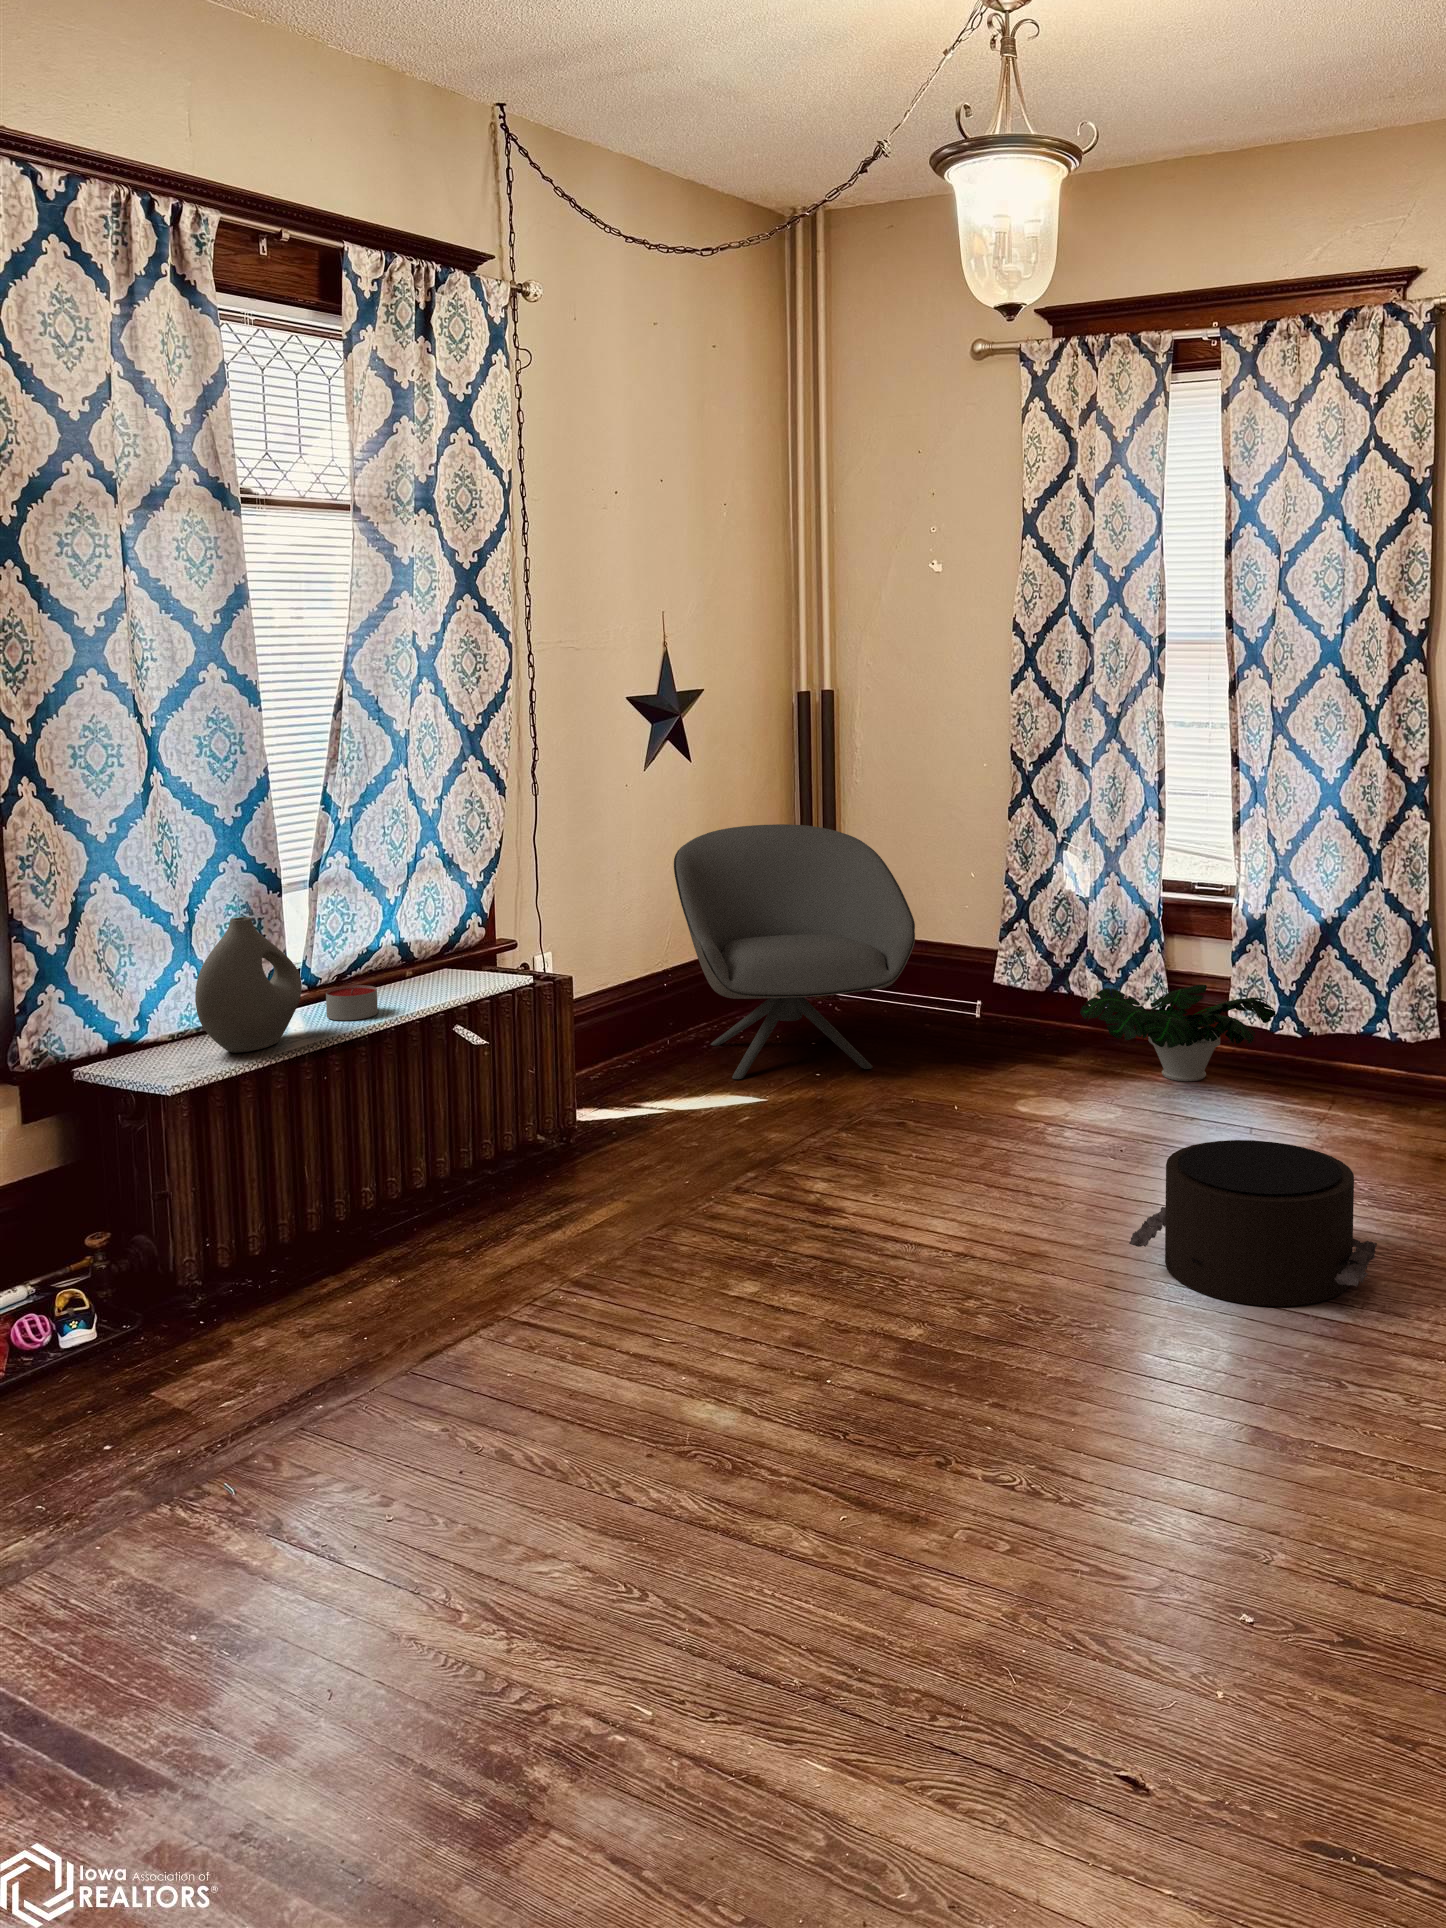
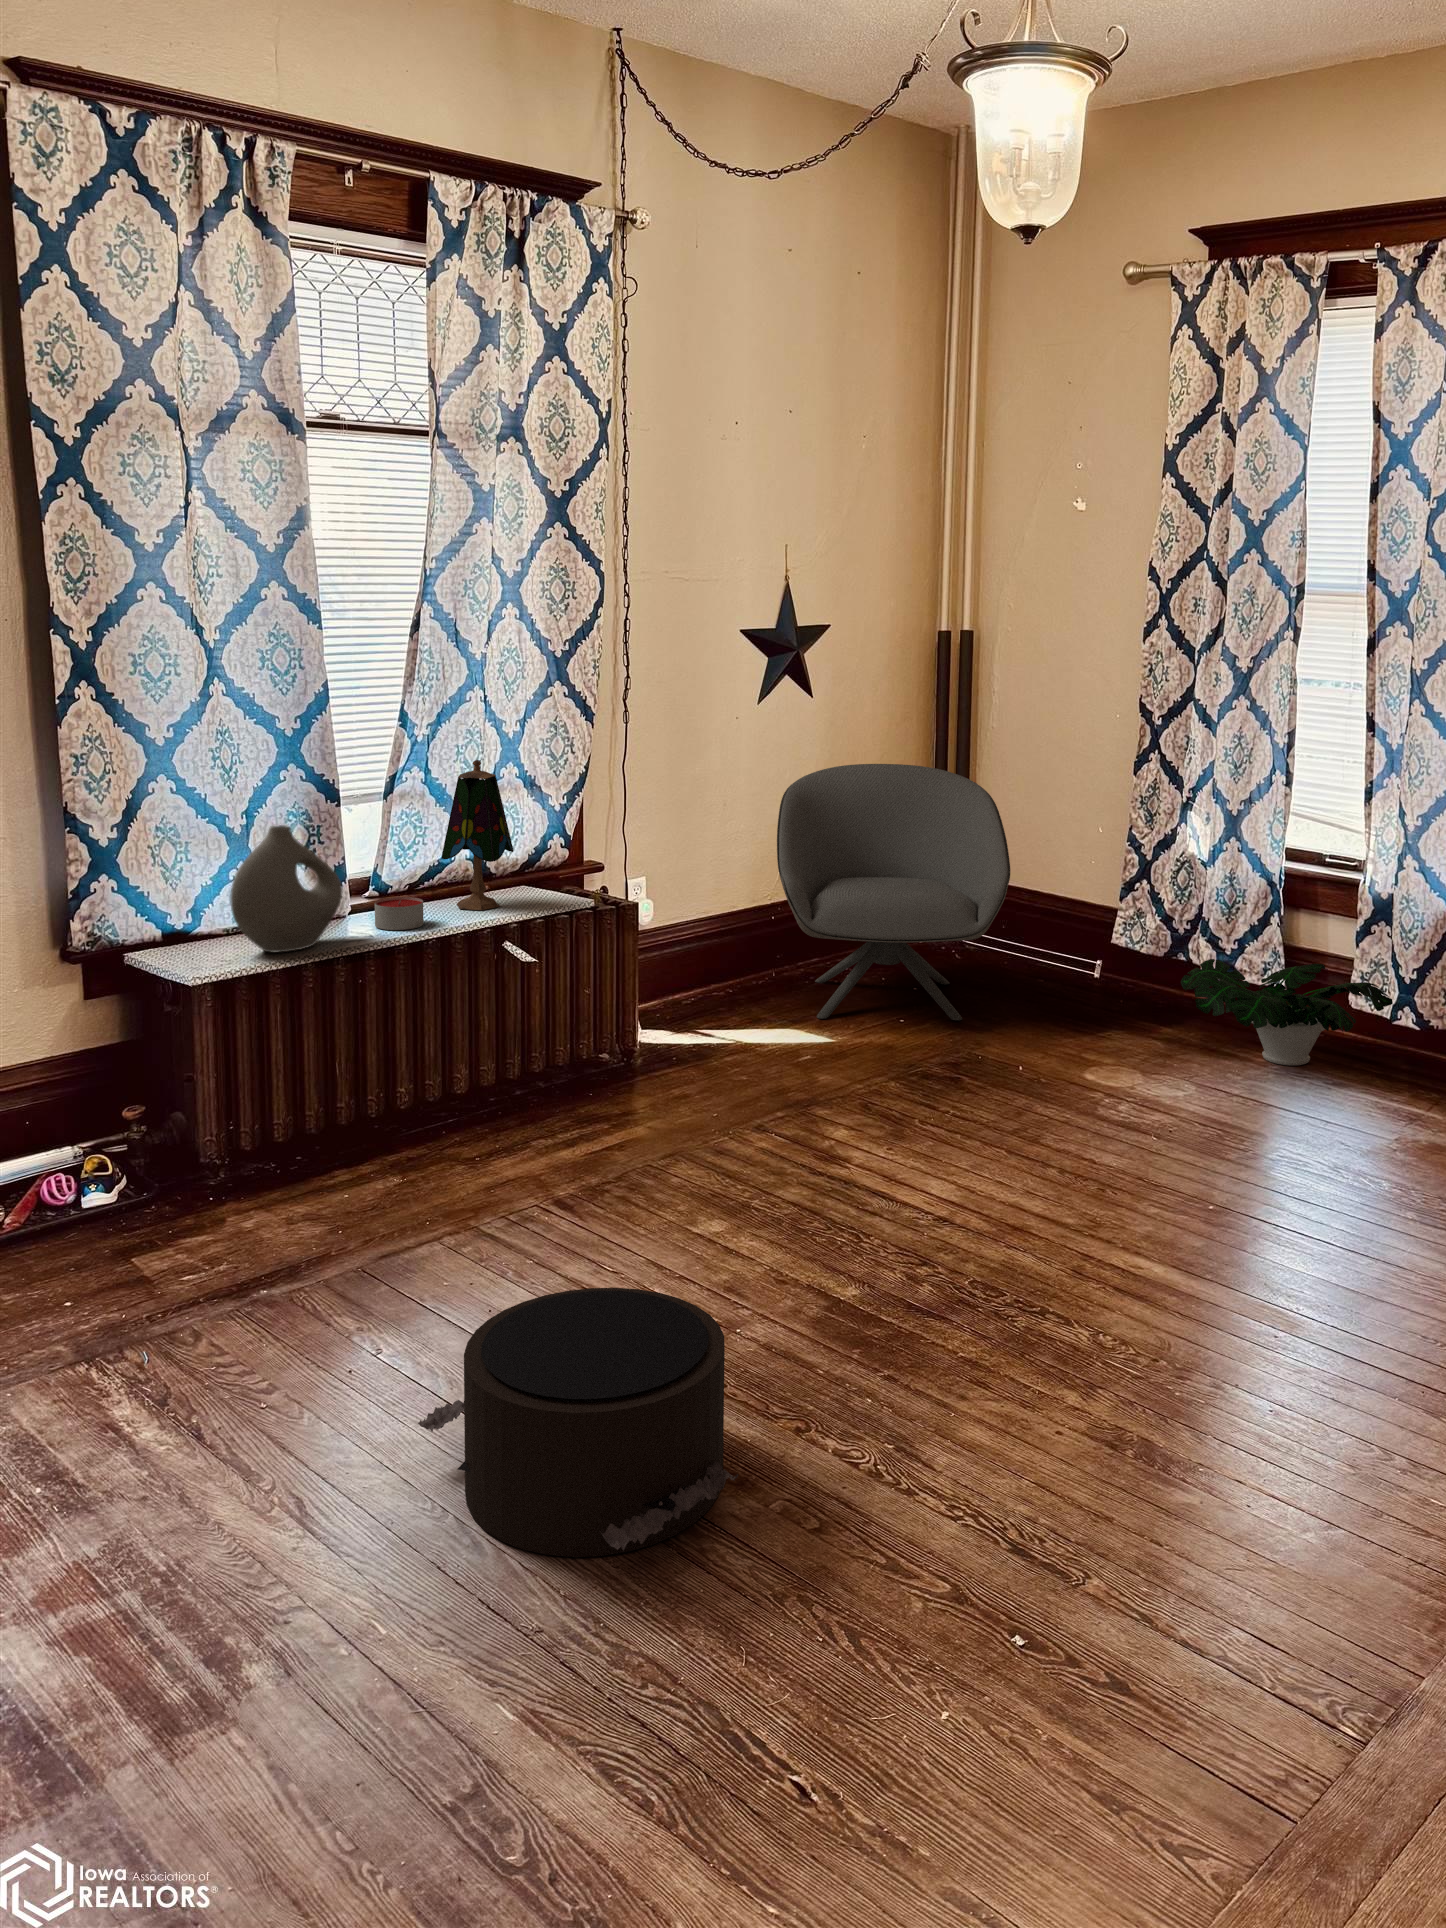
table lamp: none [382,839,452,994] -> present [441,760,514,910]
pouf: present [1129,1140,1377,1306] -> present [418,1288,738,1557]

